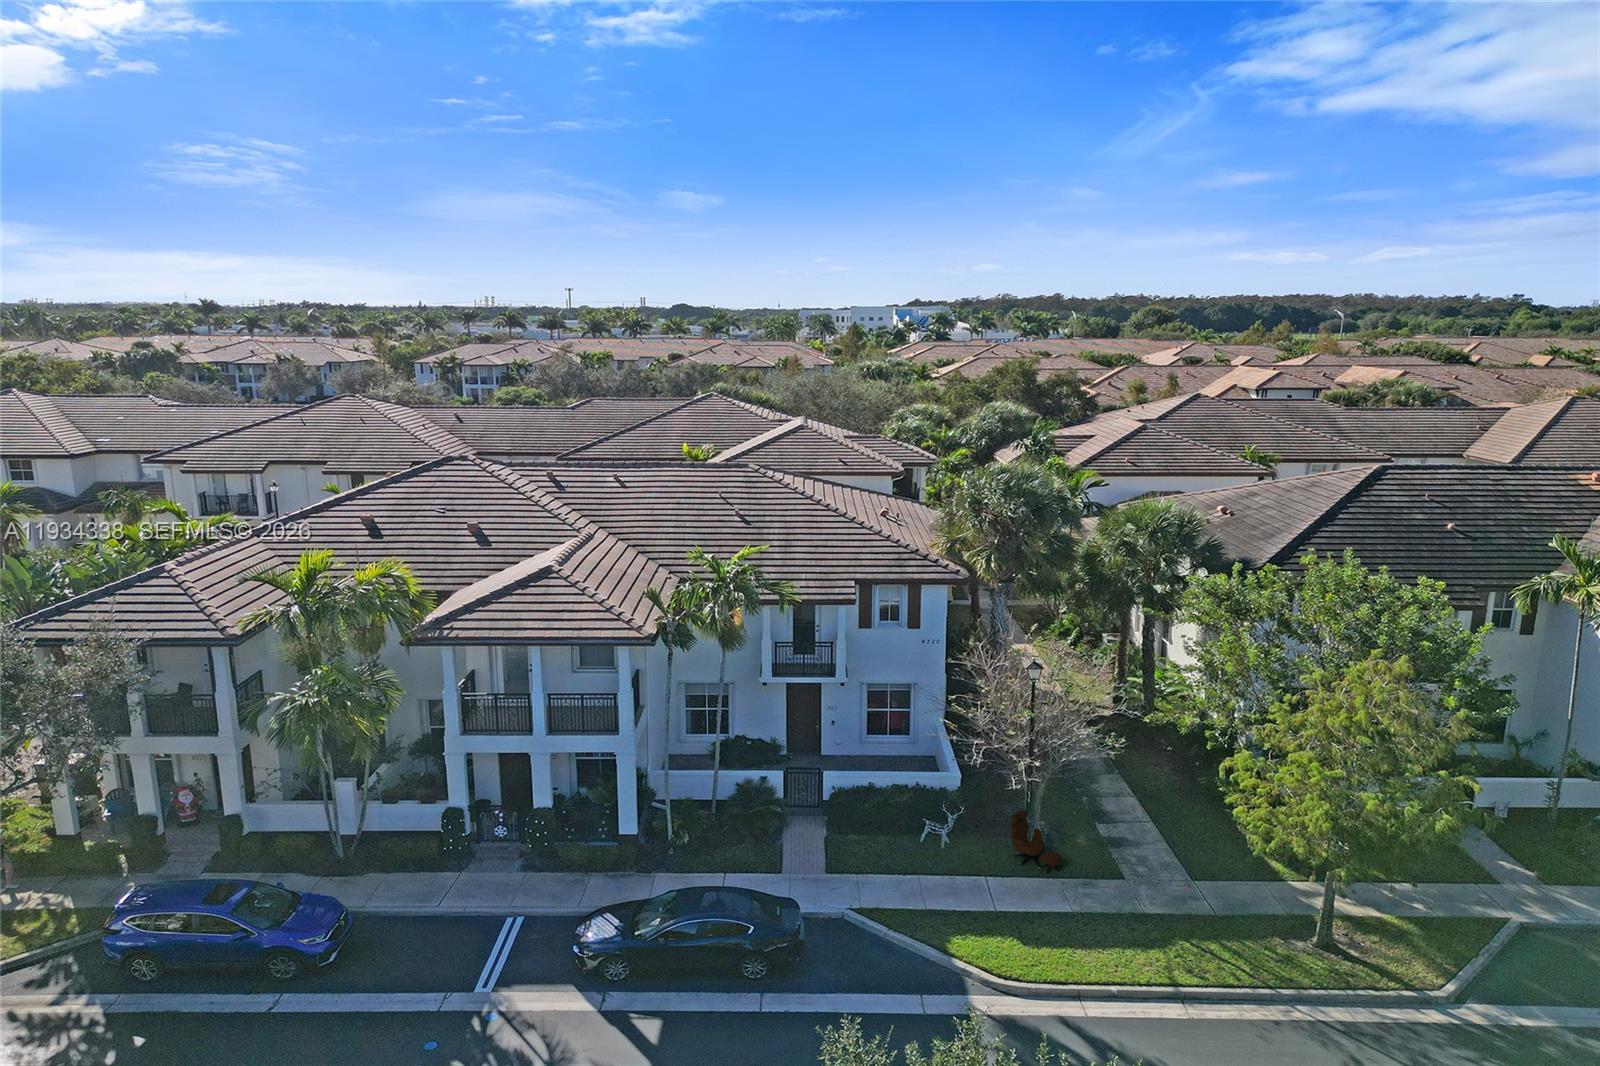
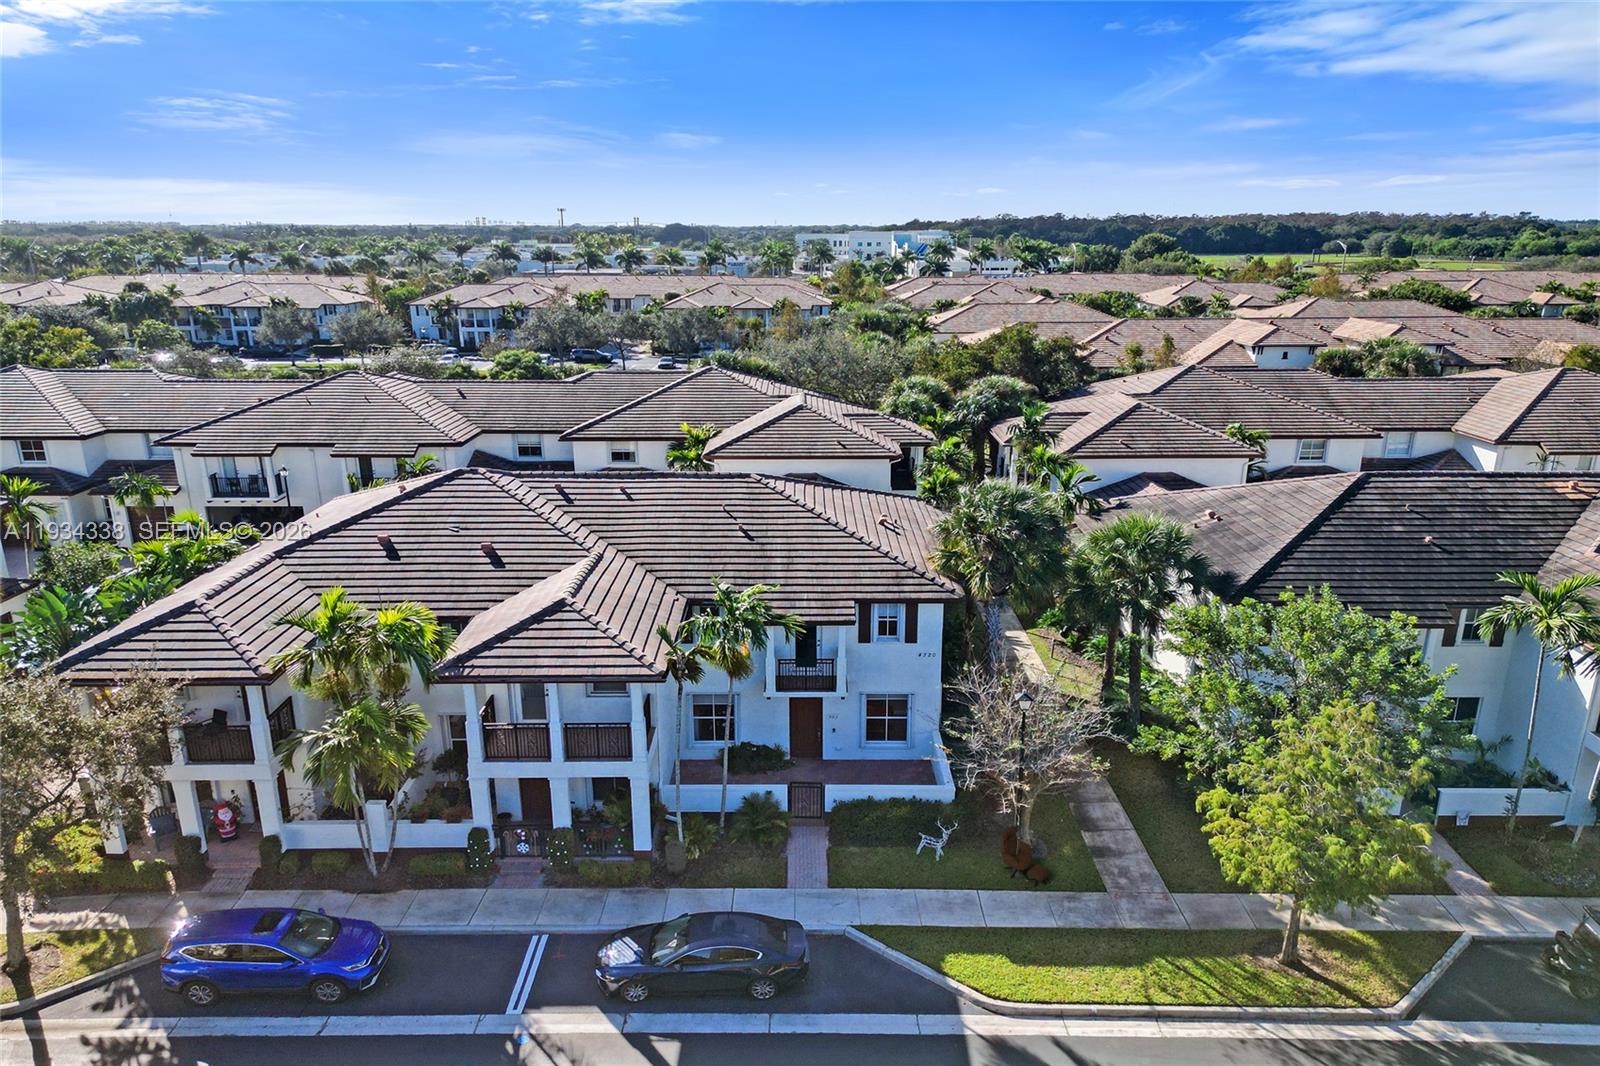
trash can: none [652,824,674,861] -> present [665,841,686,876]

